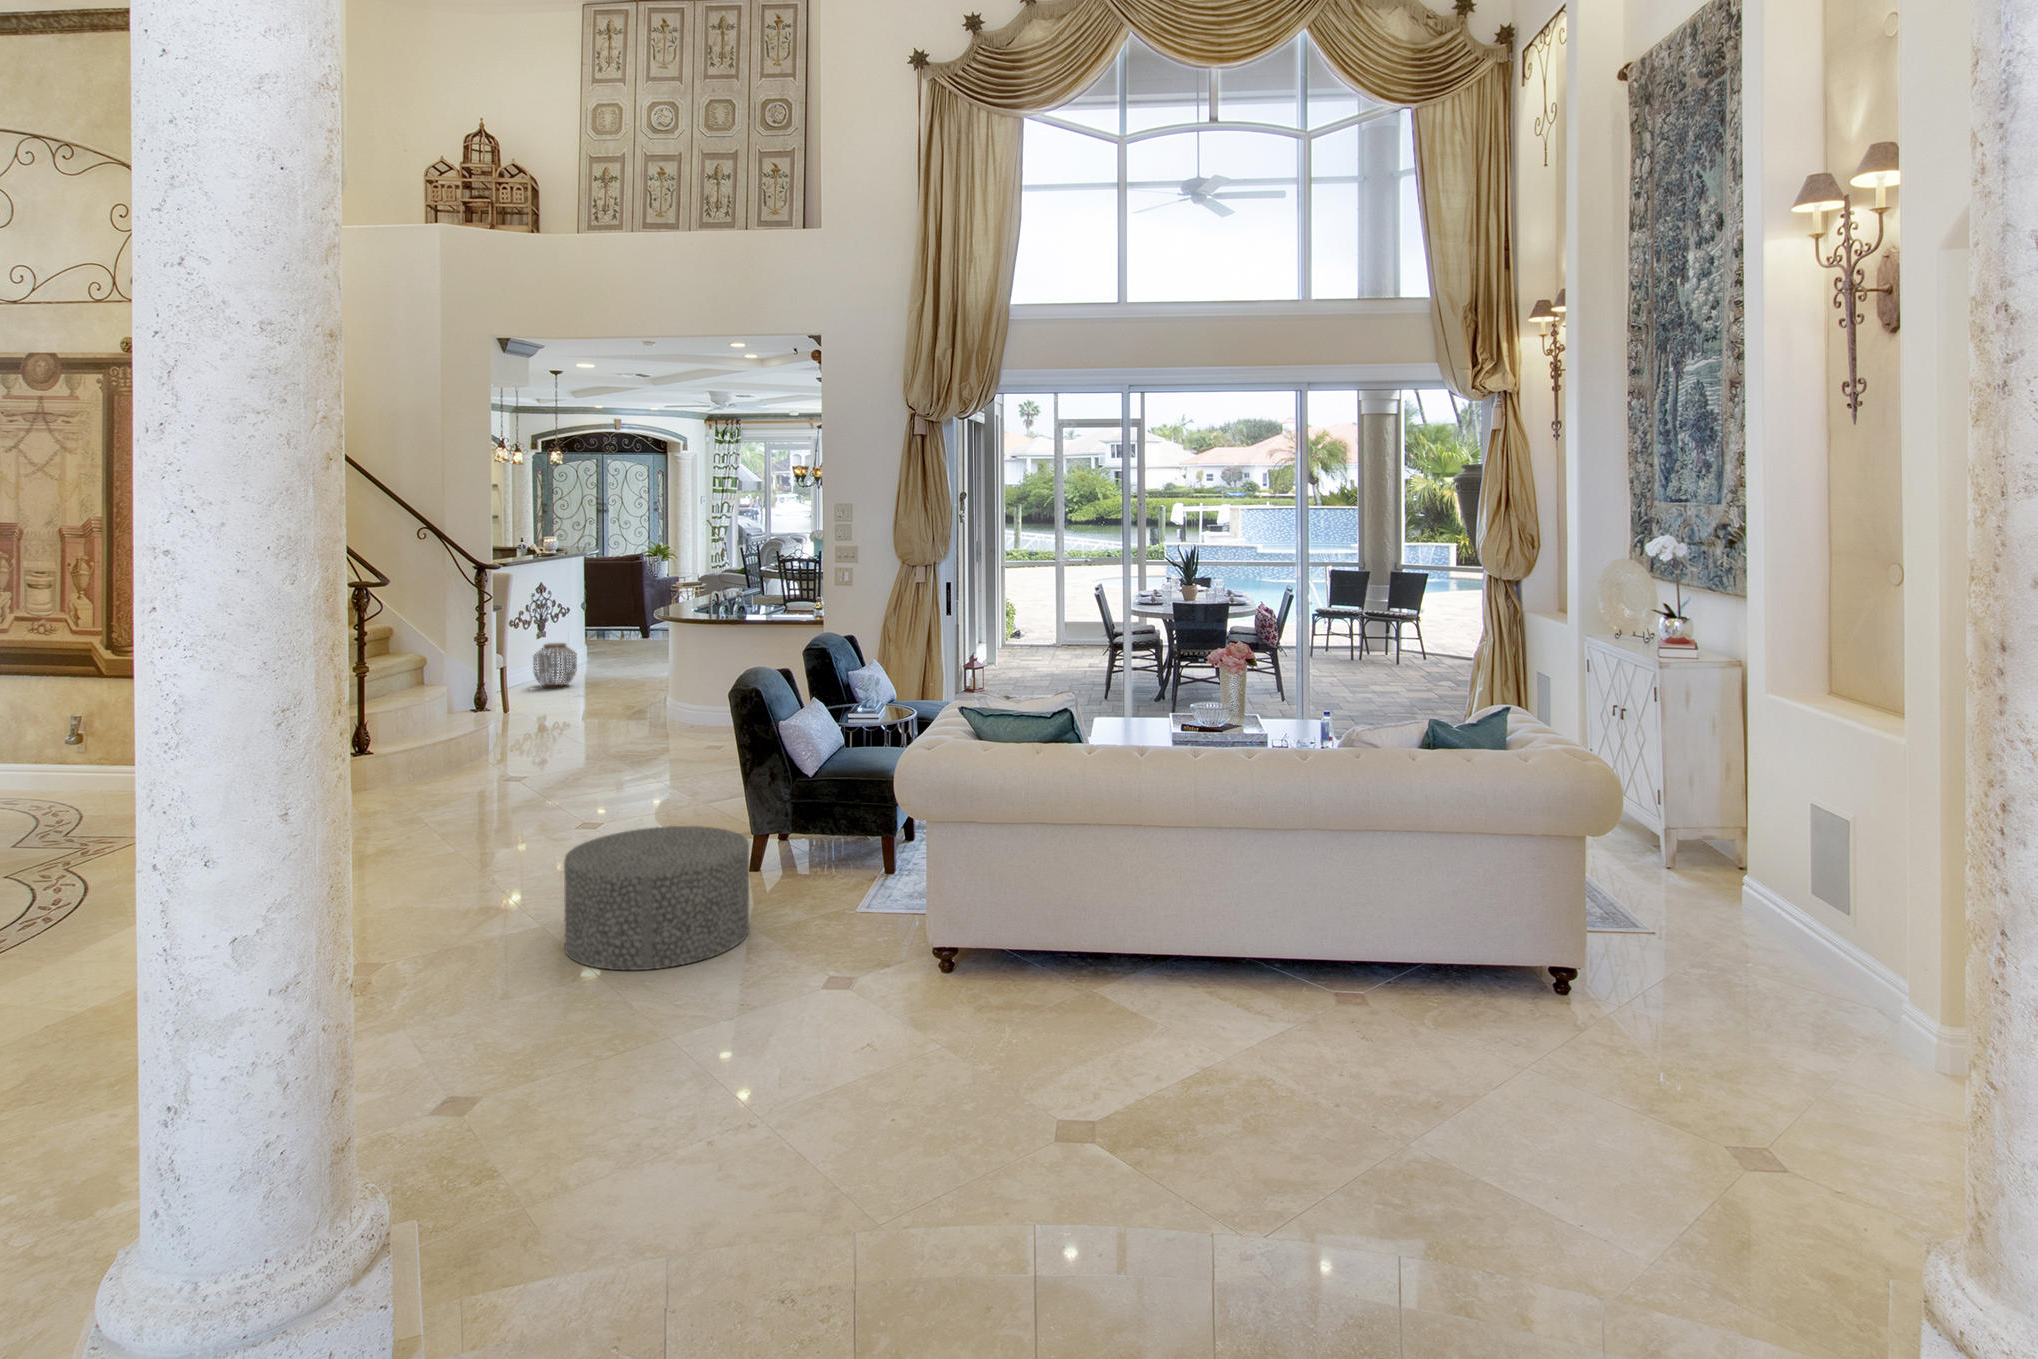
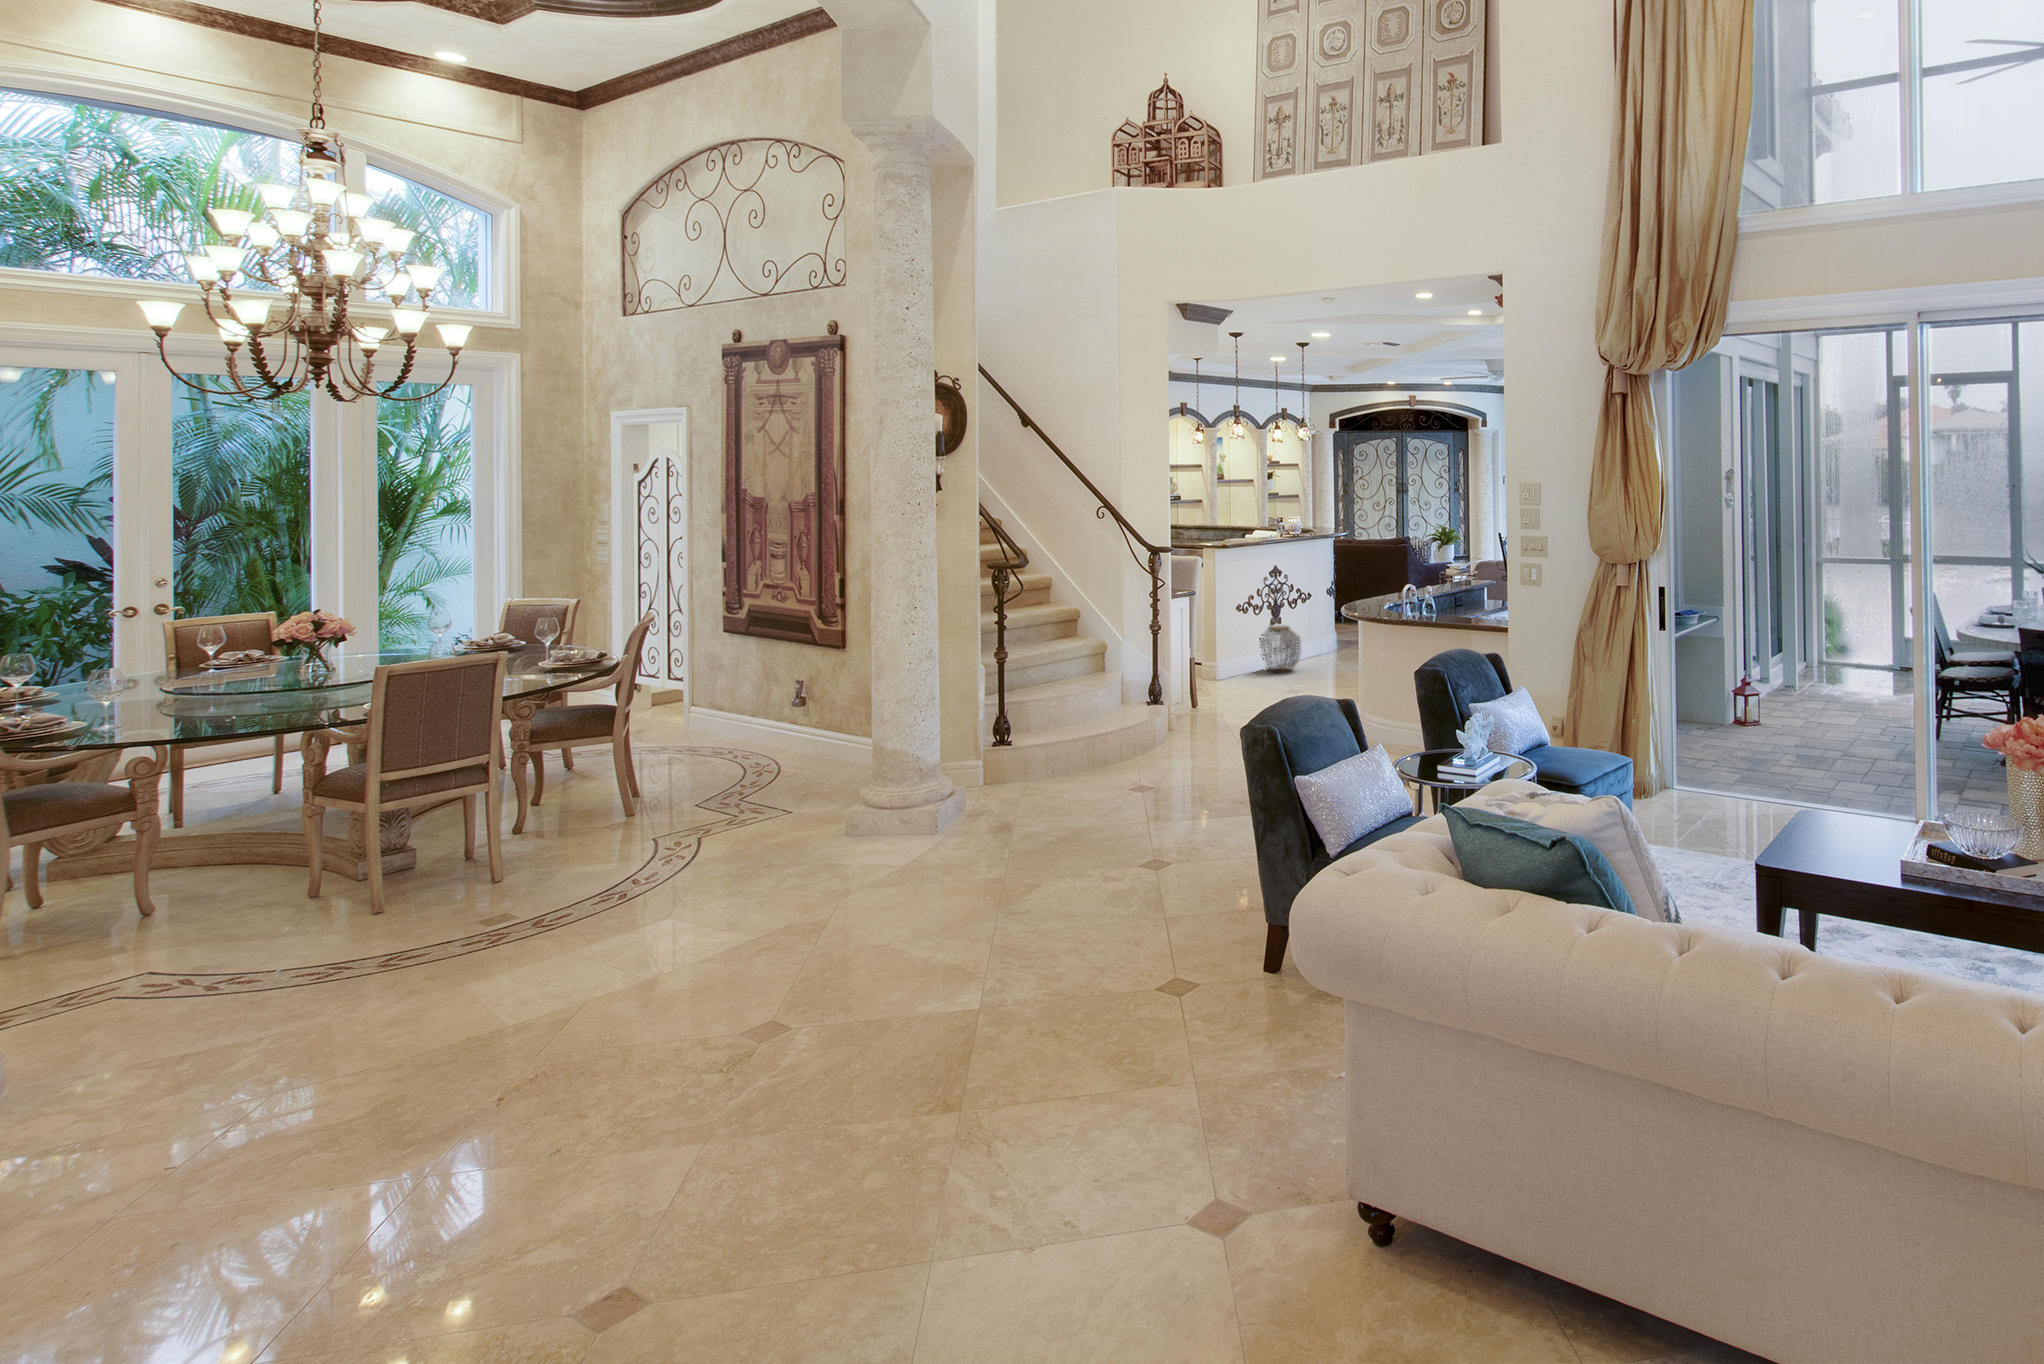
ottoman: present [564,826,749,970] -> none [918,897,1164,1117]

